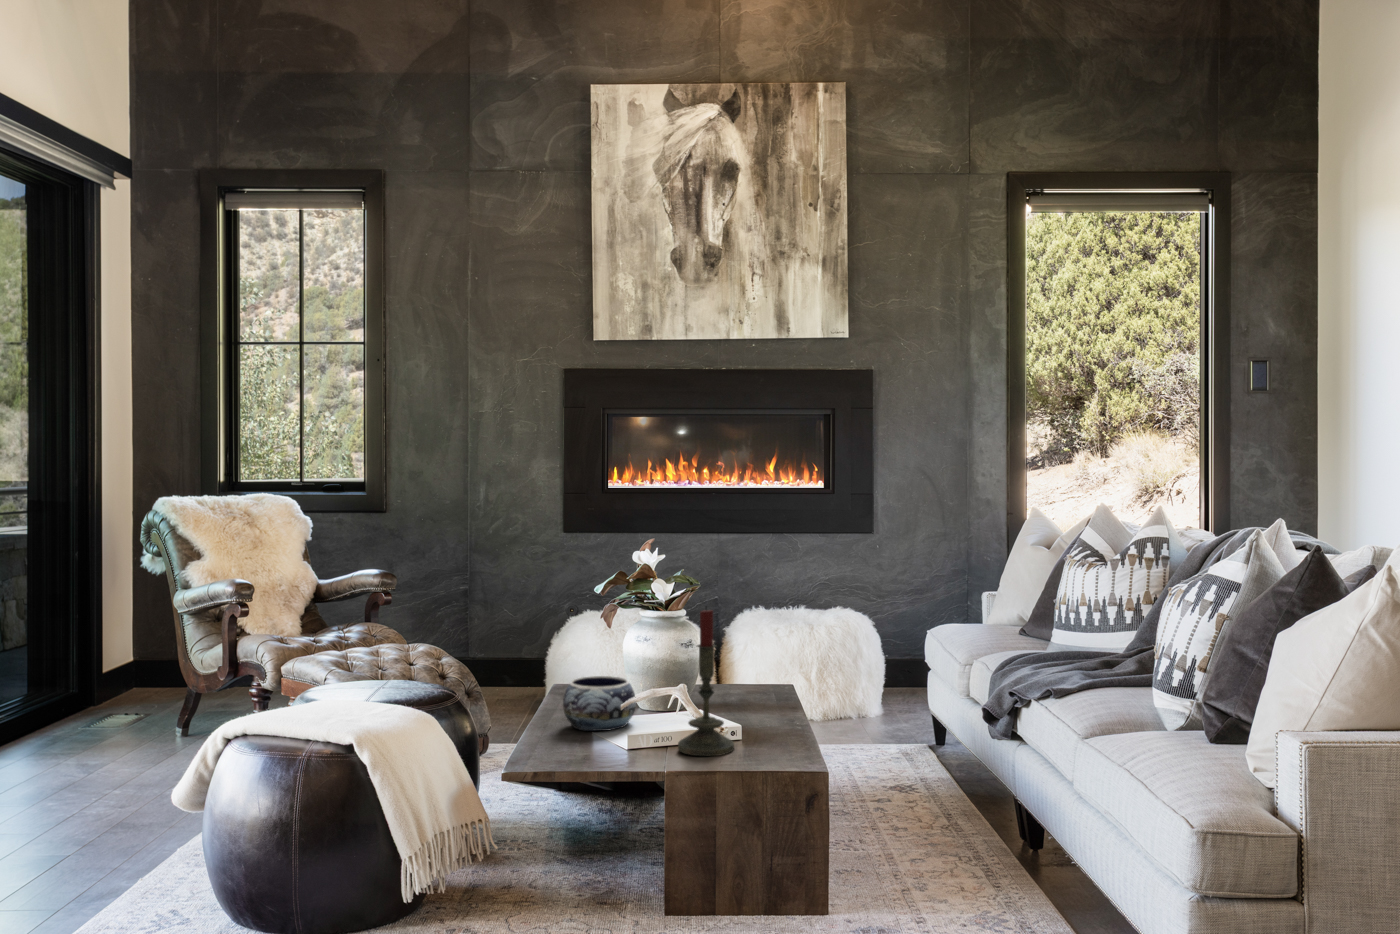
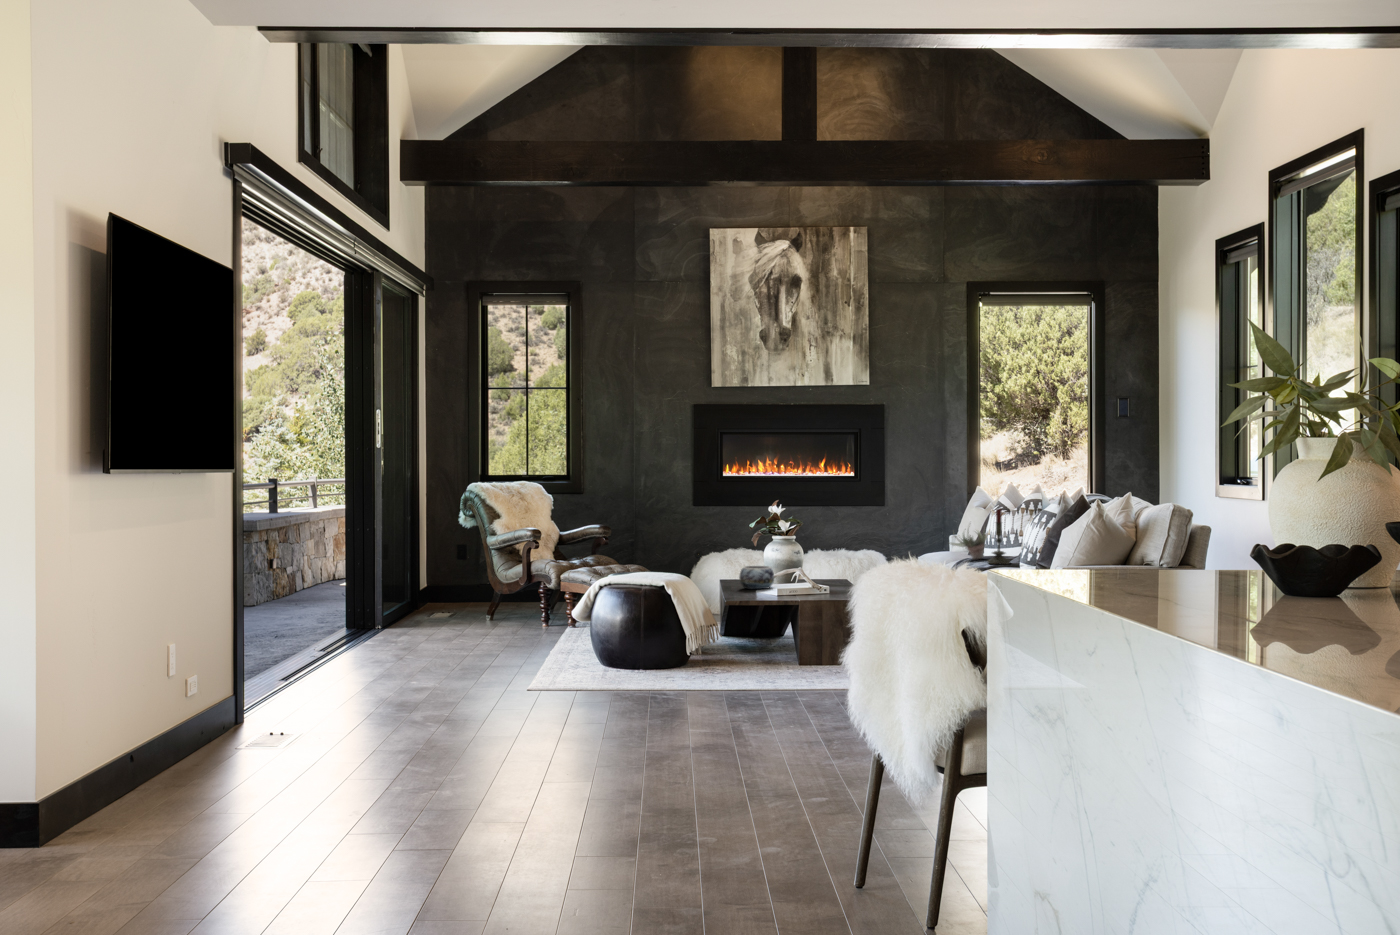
succulent plant: none [986,576,1058,646] -> present [951,531,988,559]
candle: present [678,609,734,756] -> present [988,508,1010,564]

